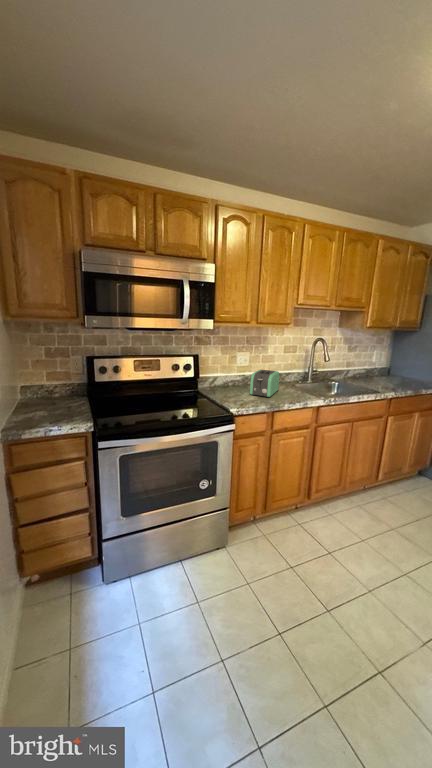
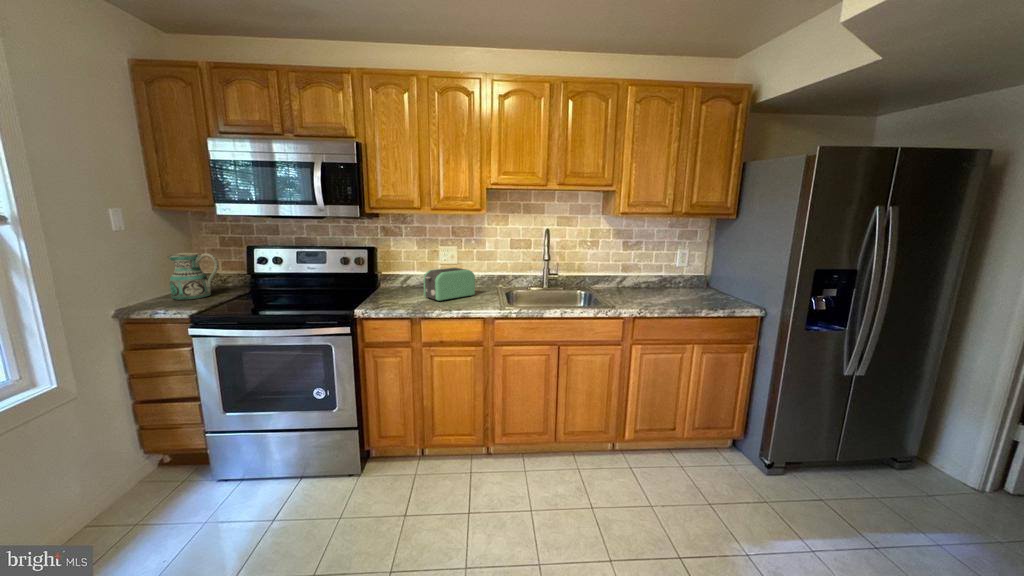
ceramic pitcher: none [25,366,73,415] -> present [168,253,219,300]

